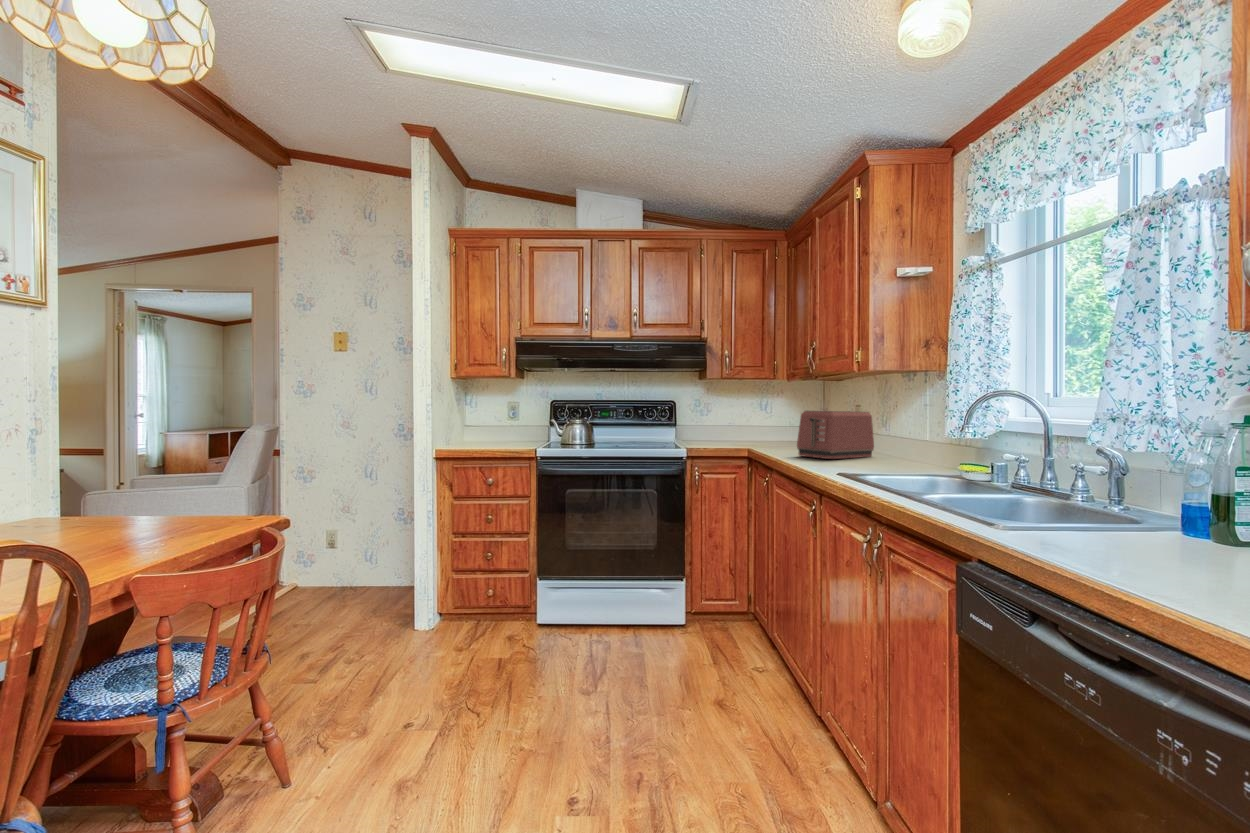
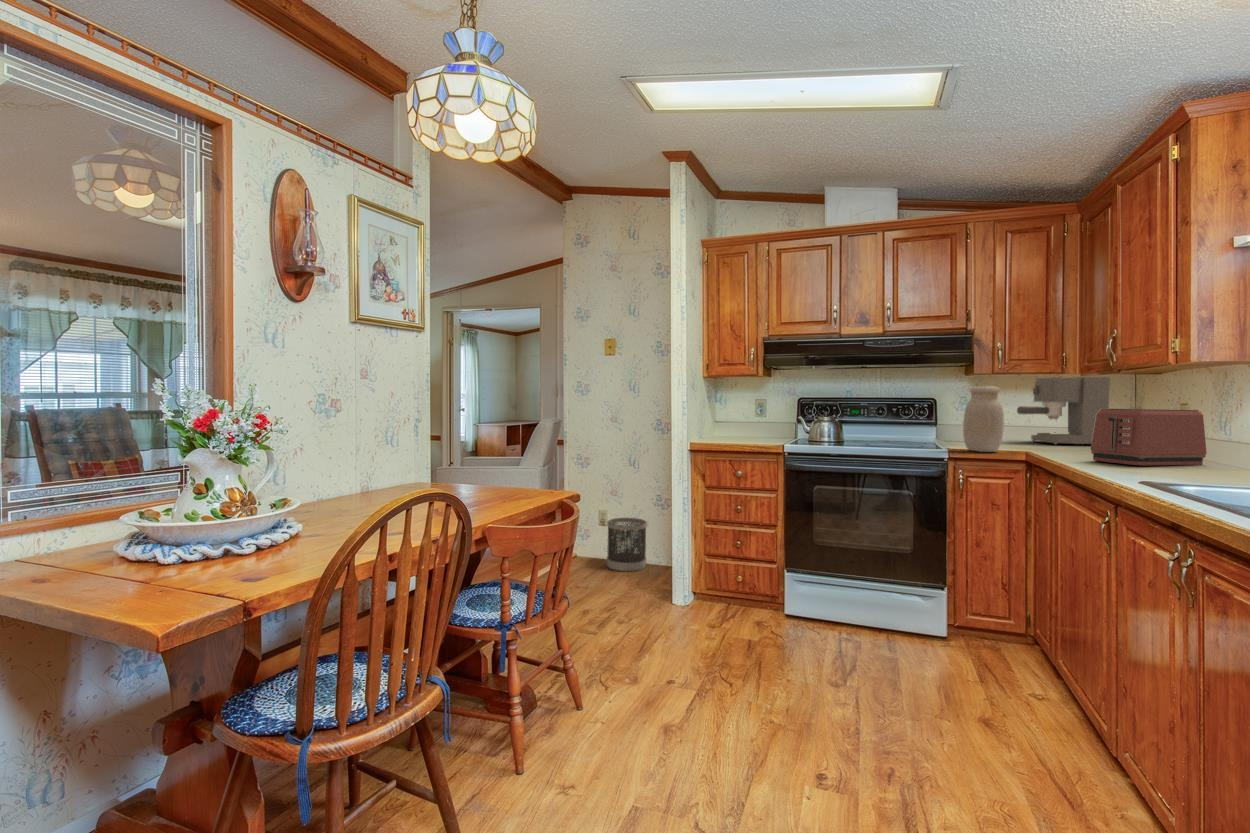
coffee maker: none [740,383,807,442] -> present [1017,377,1110,444]
jar: none [699,390,731,451] -> present [963,386,1004,452]
wastebasket: none [337,536,387,599] -> present [607,518,647,572]

